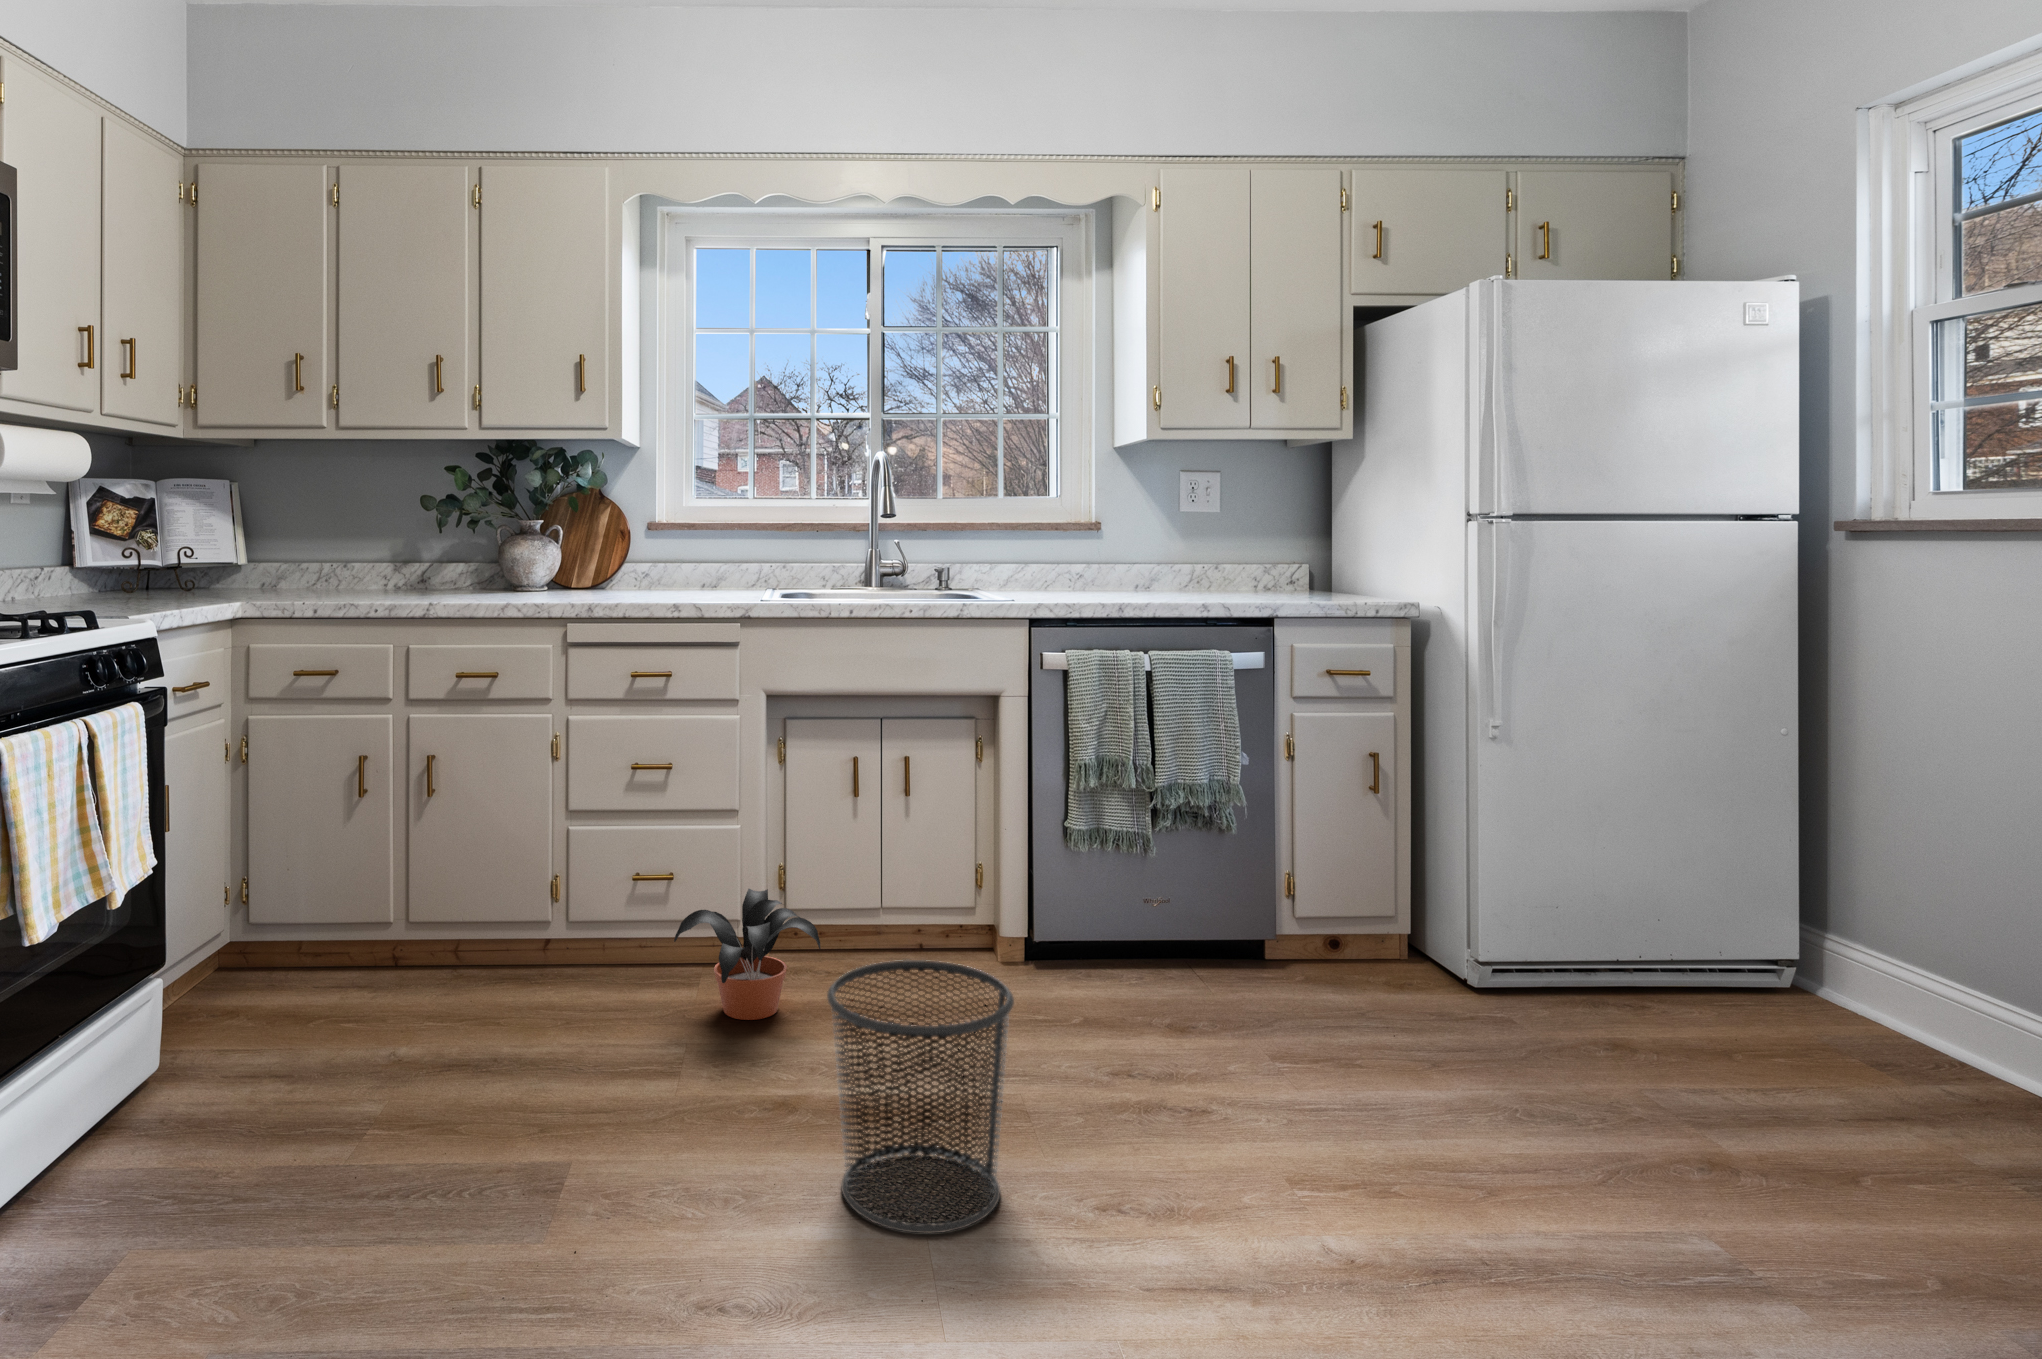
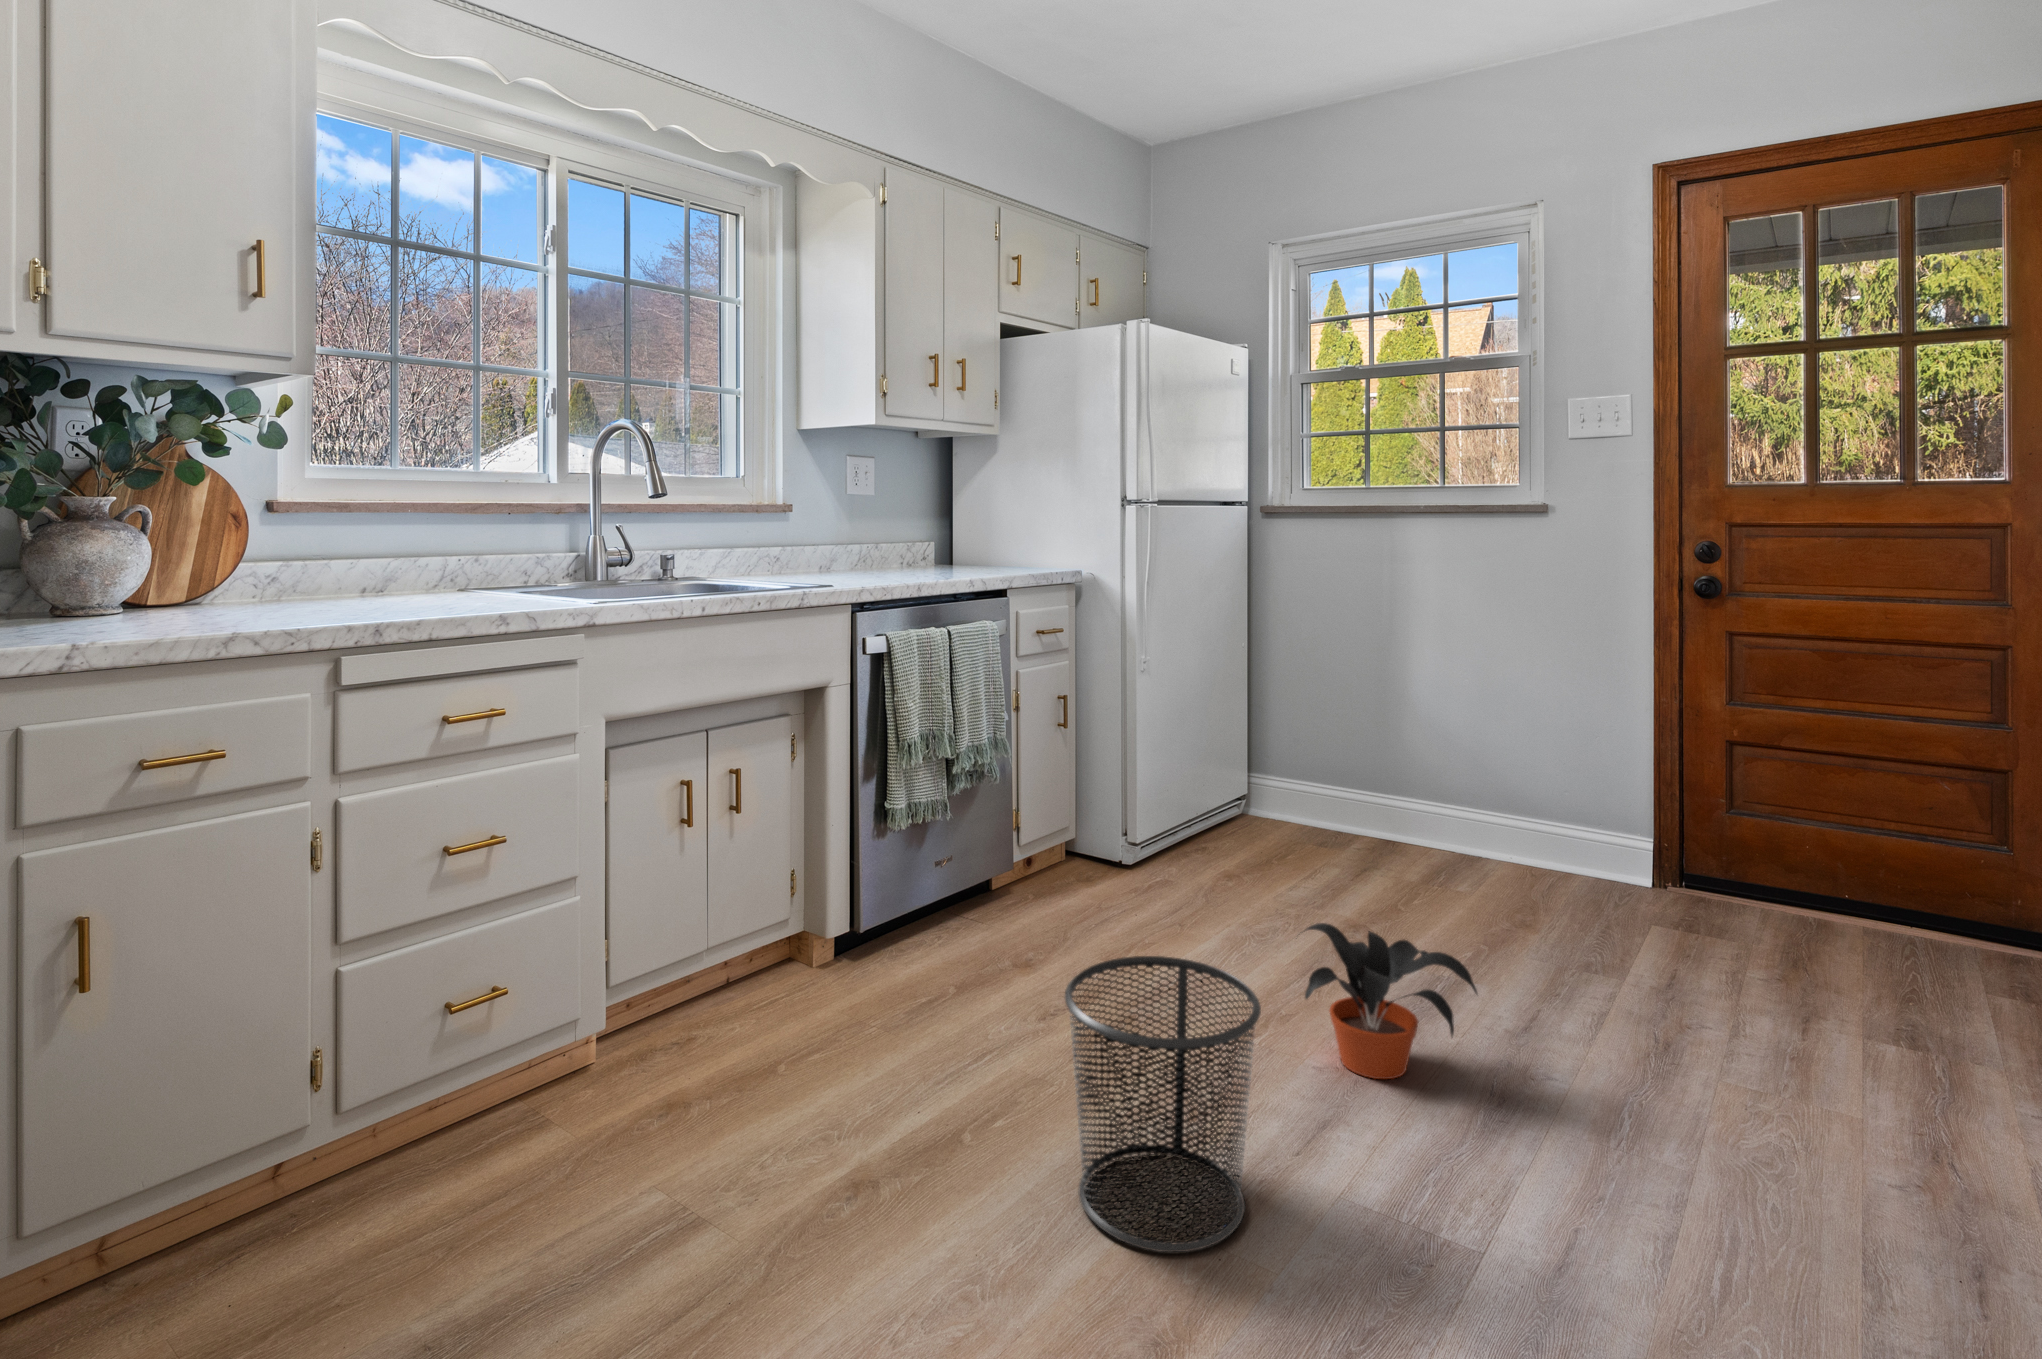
potted plant: present [674,889,820,1020] -> present [1305,923,1477,1079]

